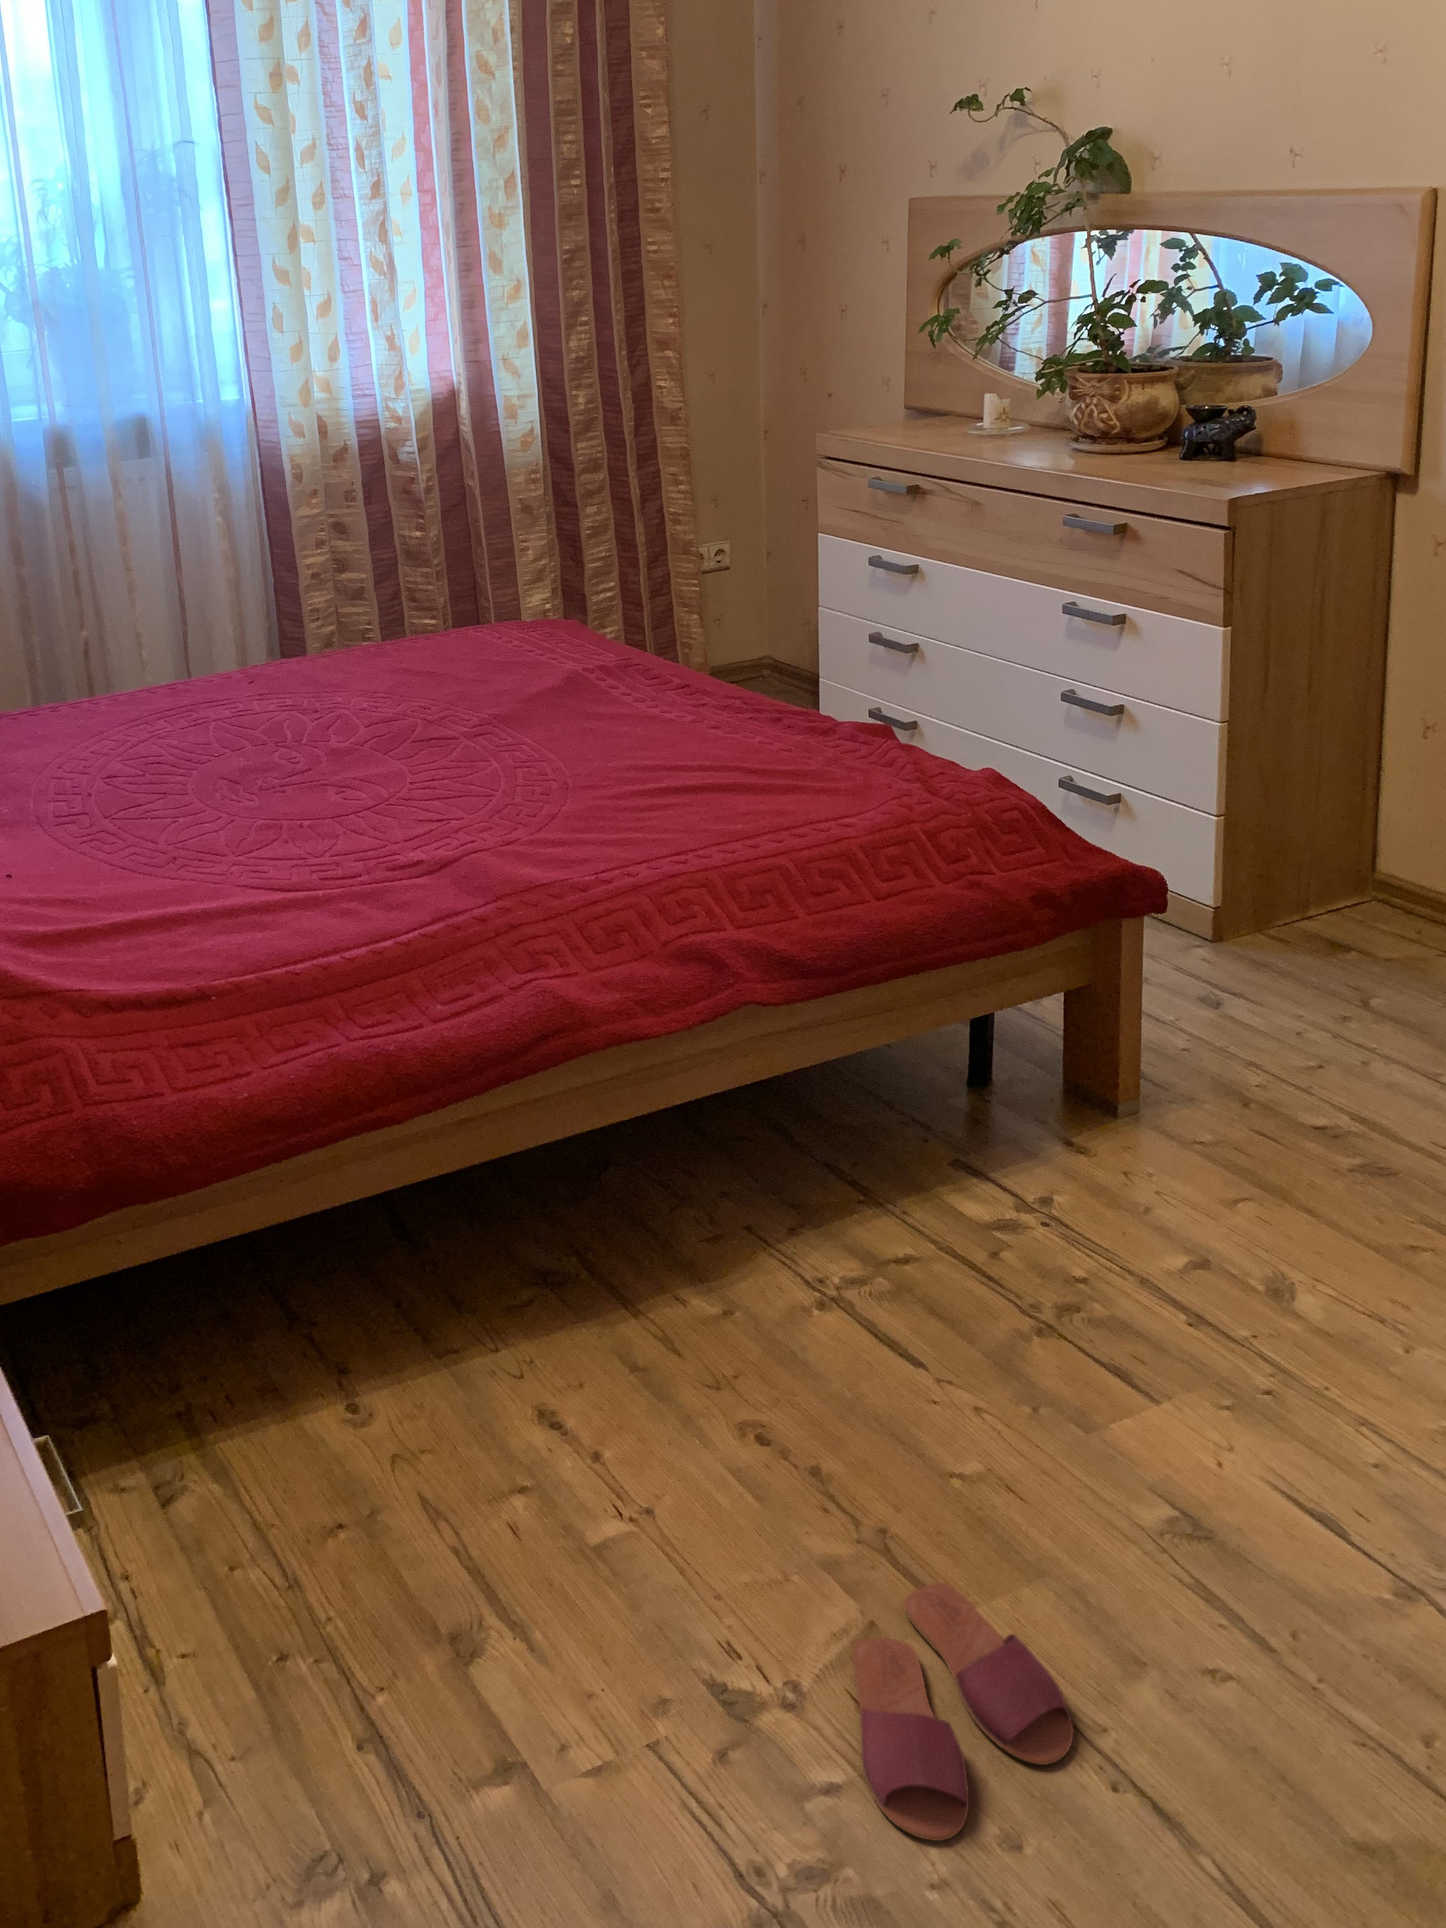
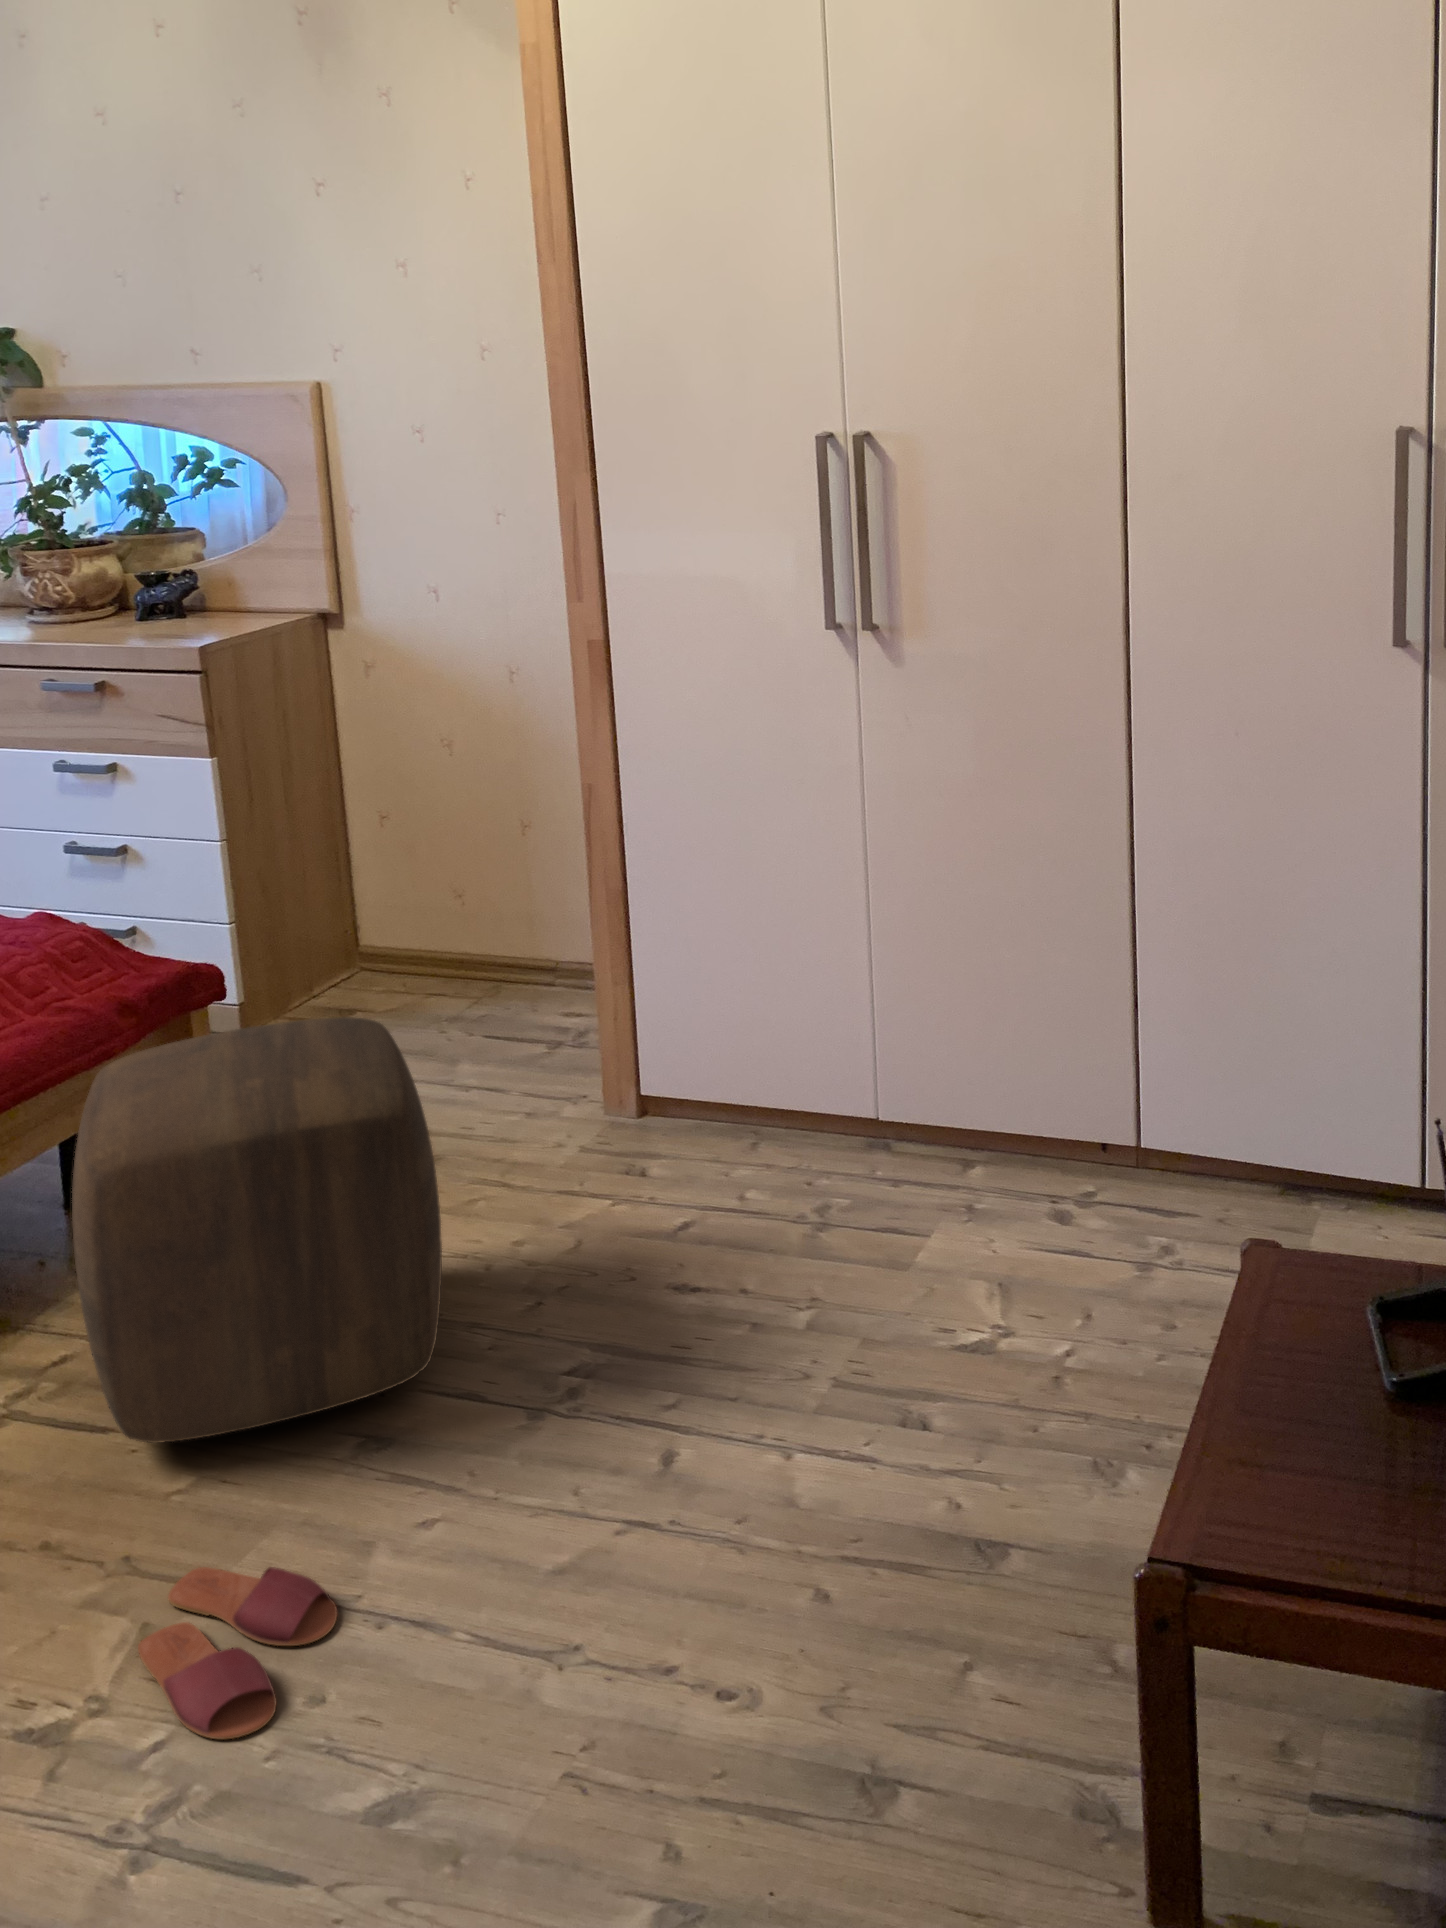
ottoman: none [904,961,1342,1475] -> present [72,1017,442,1443]

